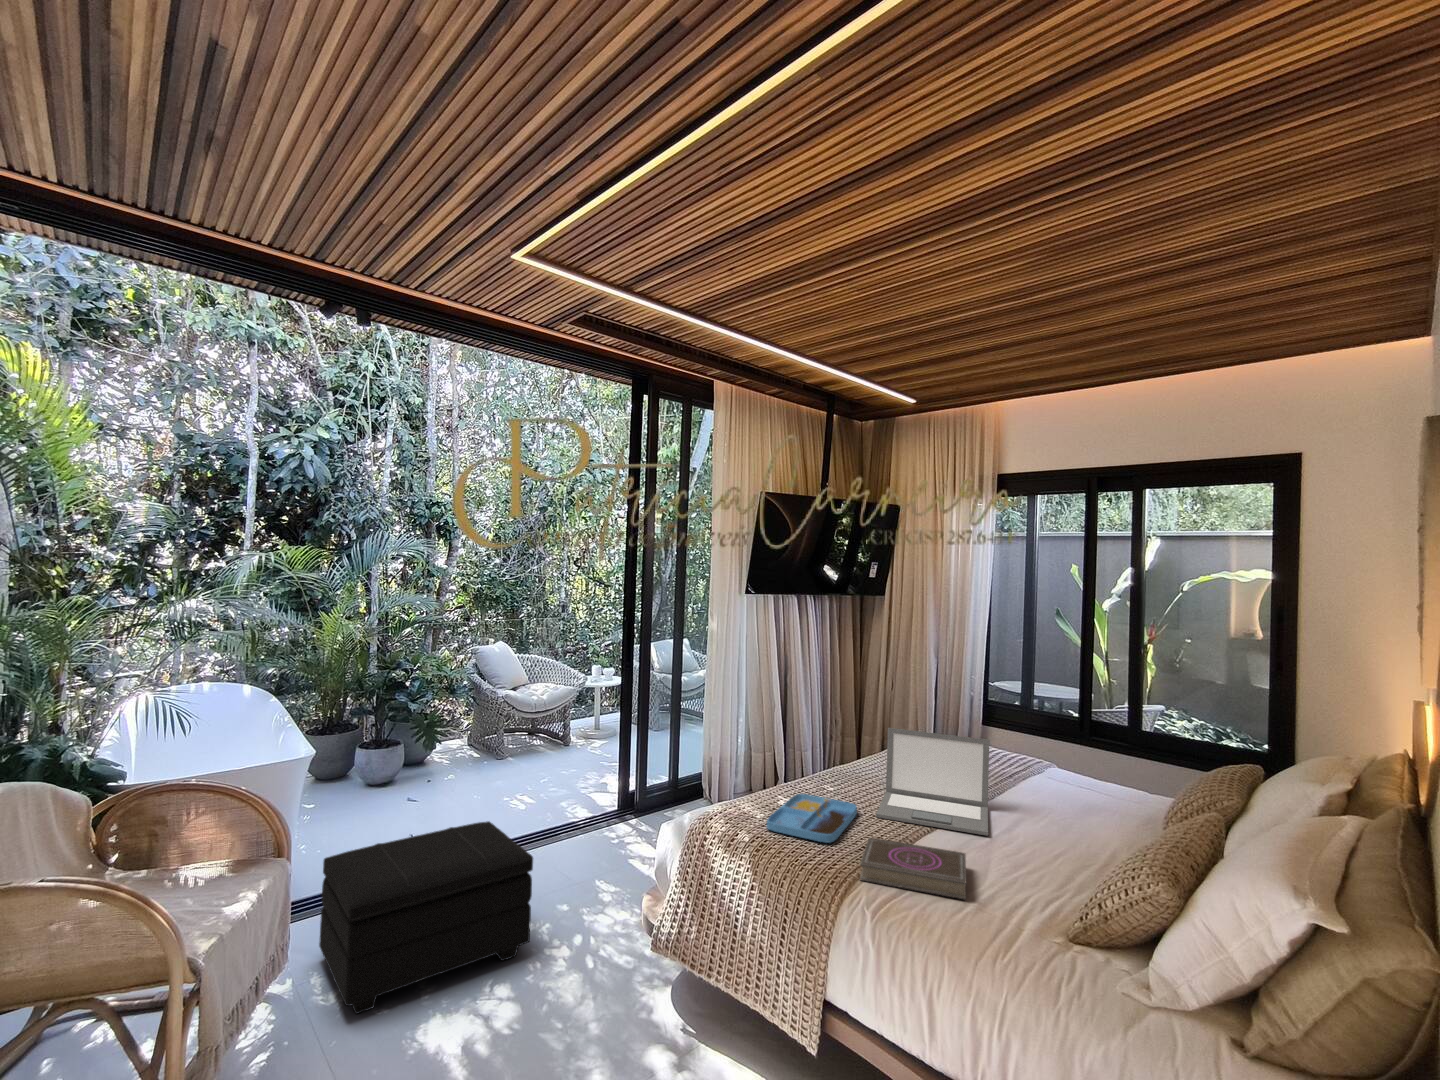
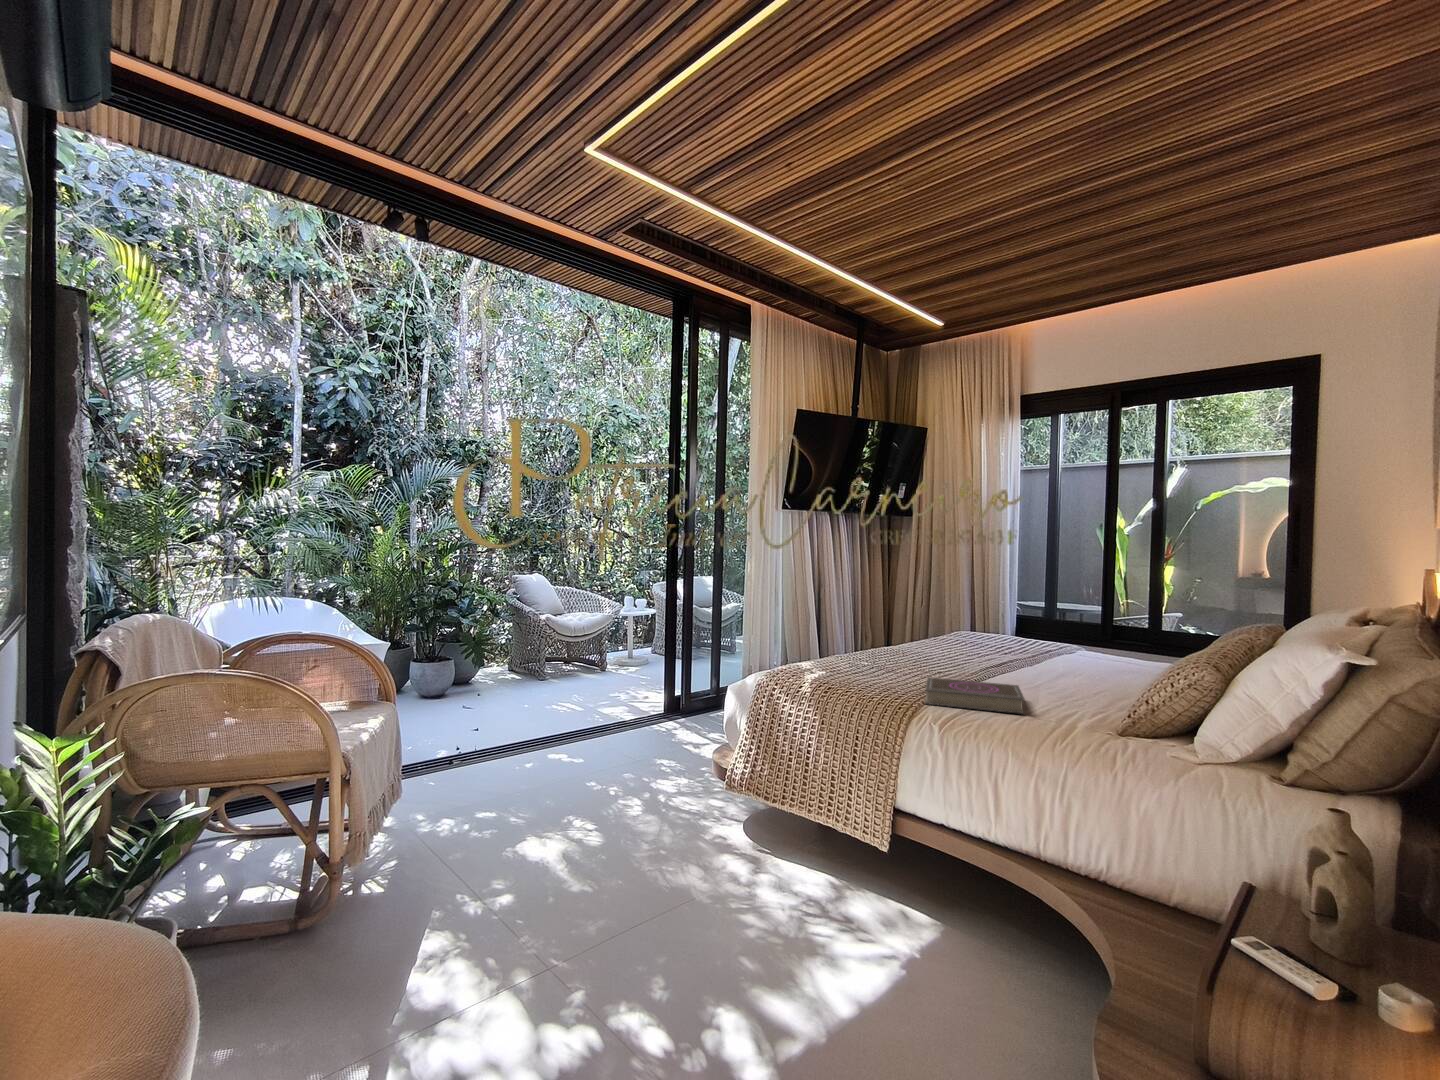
laptop: present [876,728,989,836] -> none [928,601,1034,683]
tray: present [767,794,857,843] -> none [830,658,910,685]
footstool: present [319,821,533,1014] -> none [416,696,609,843]

